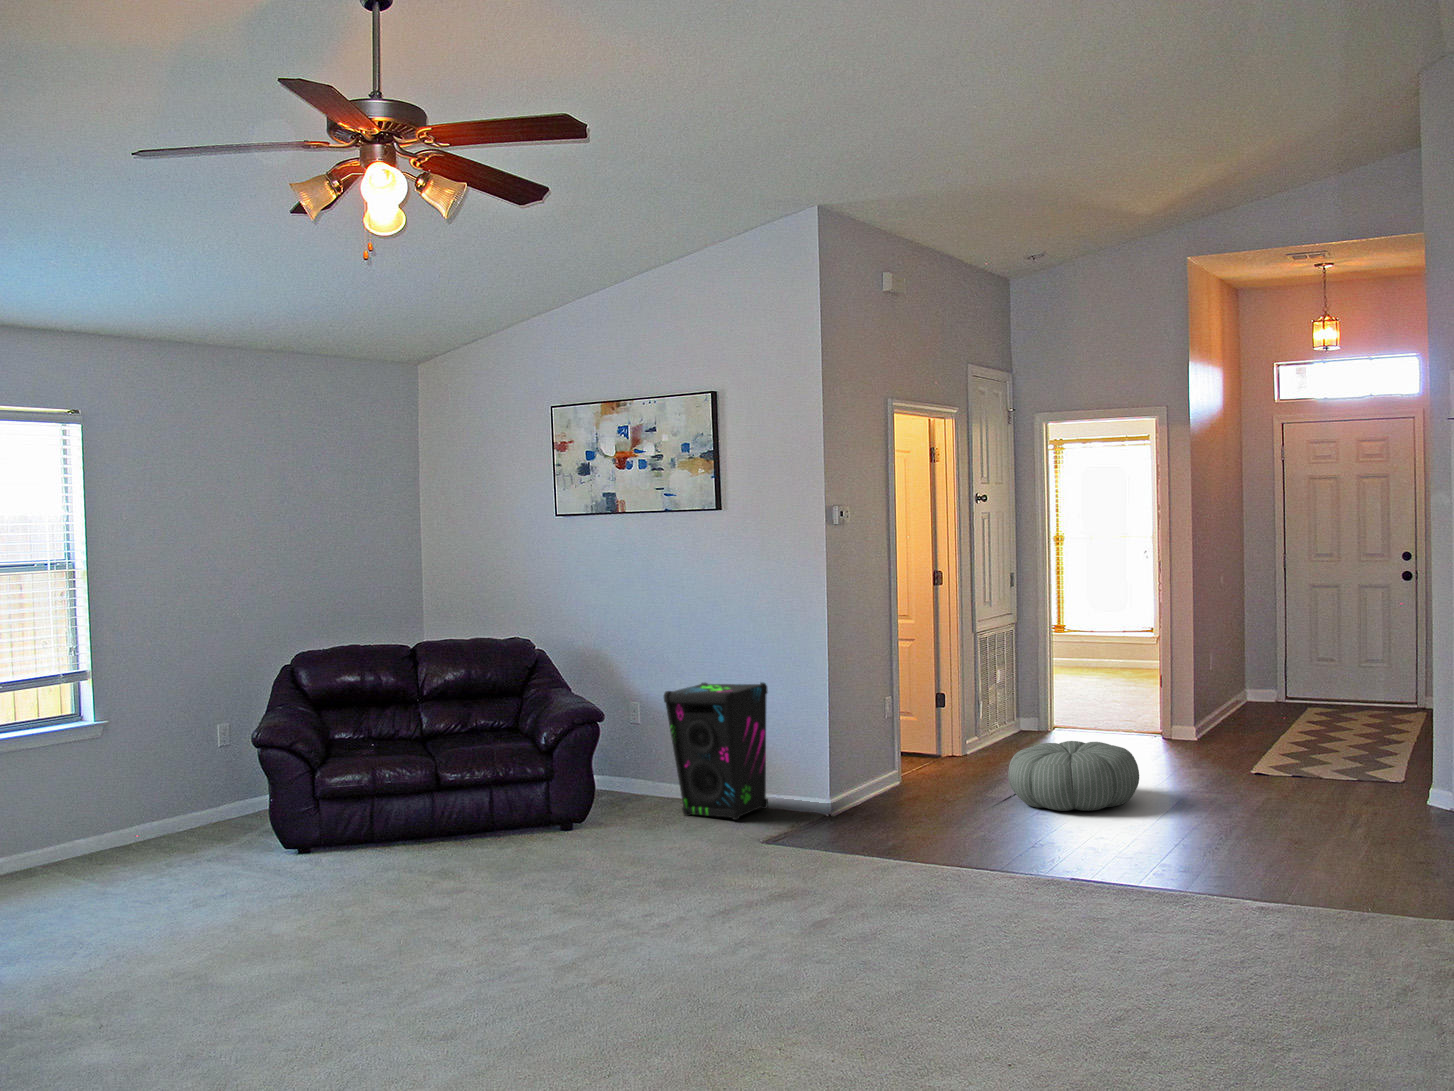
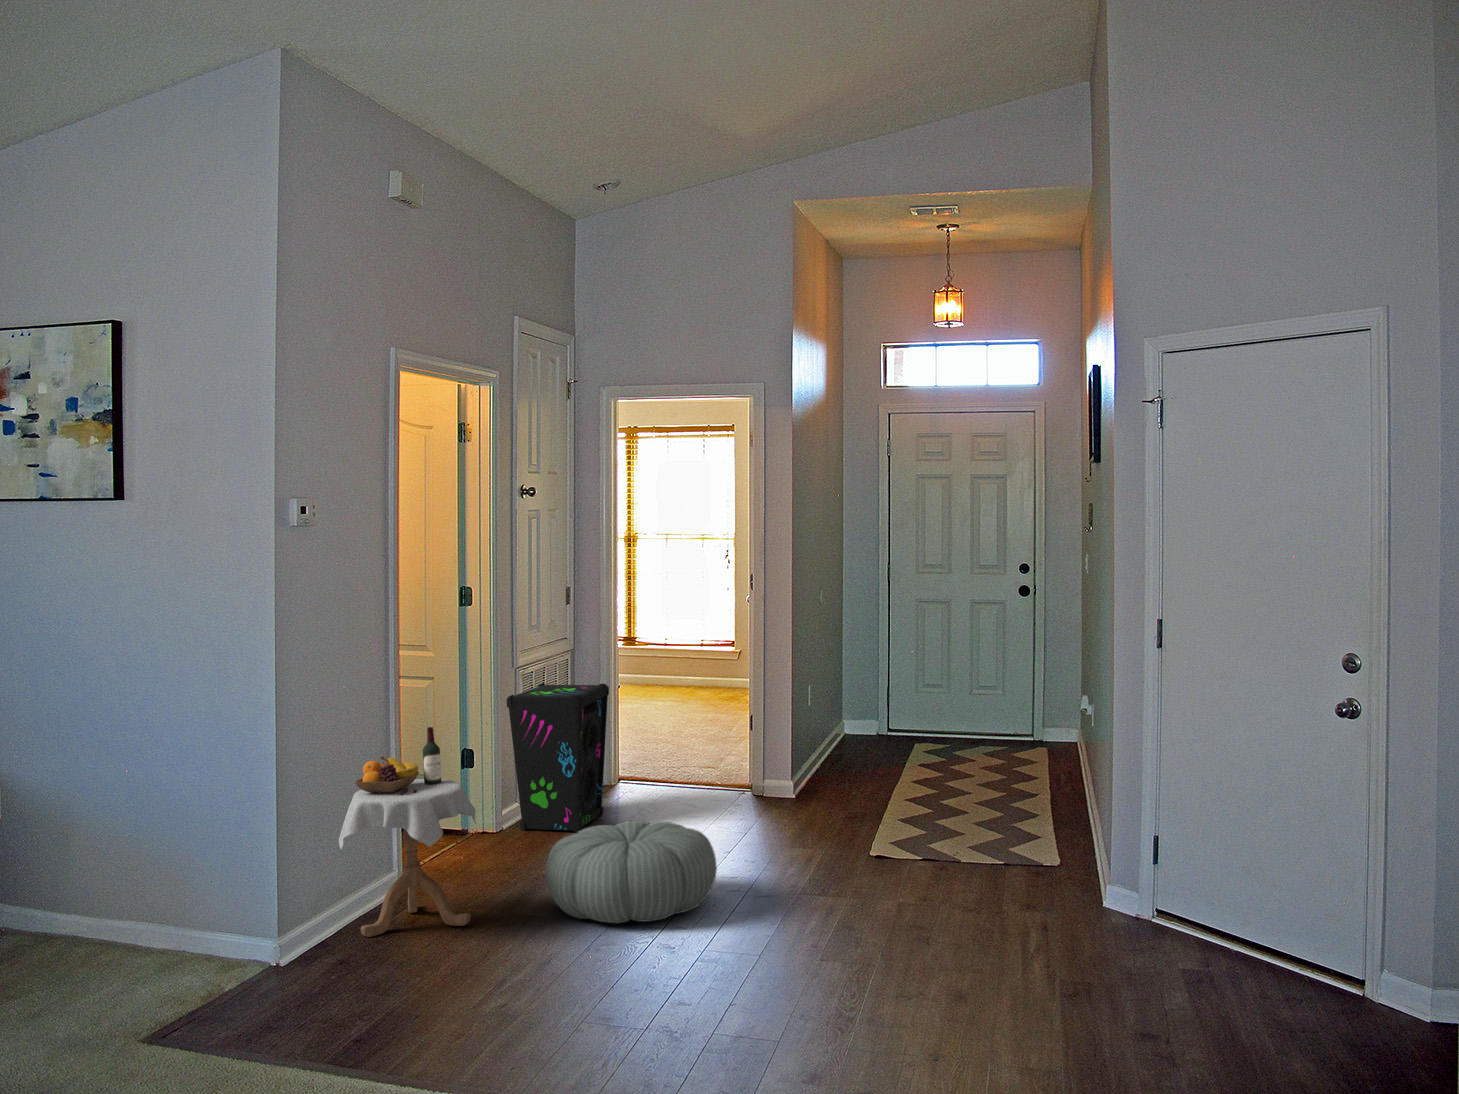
side table: none [863,667,956,811] -> present [339,727,476,937]
speaker: present [664,683,768,820] -> present [506,683,609,832]

